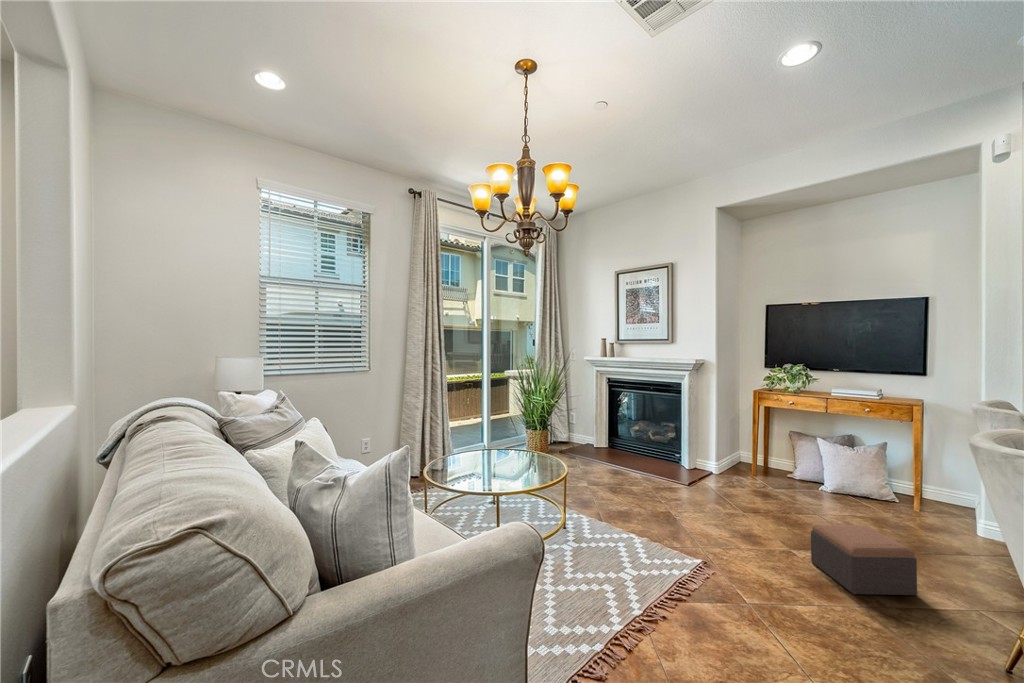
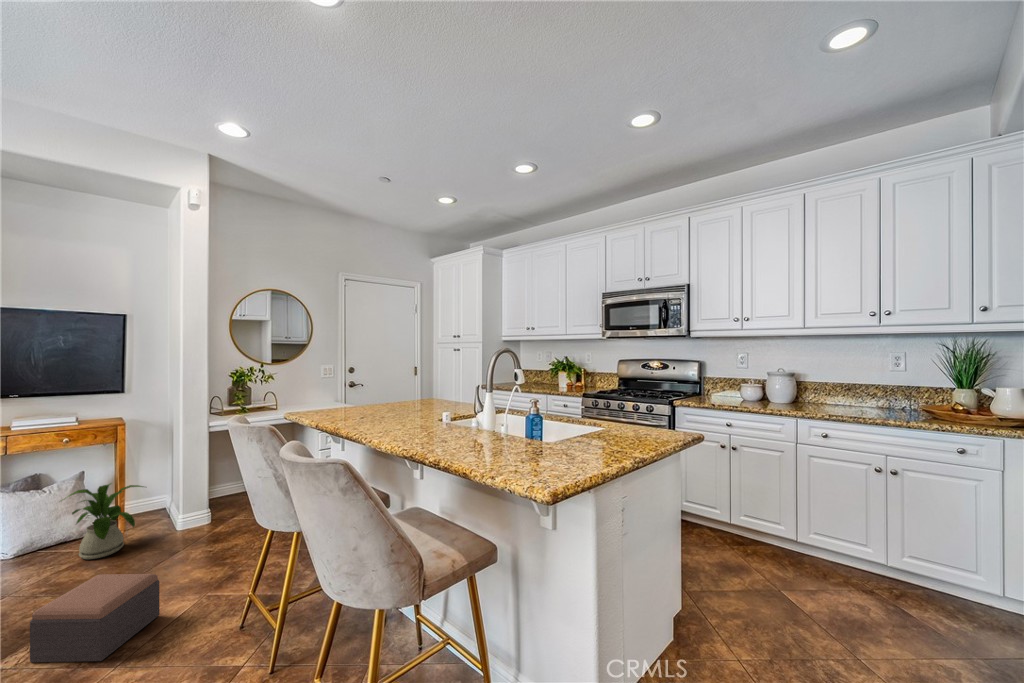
house plant: none [858,455,938,525] -> present [68,483,144,559]

